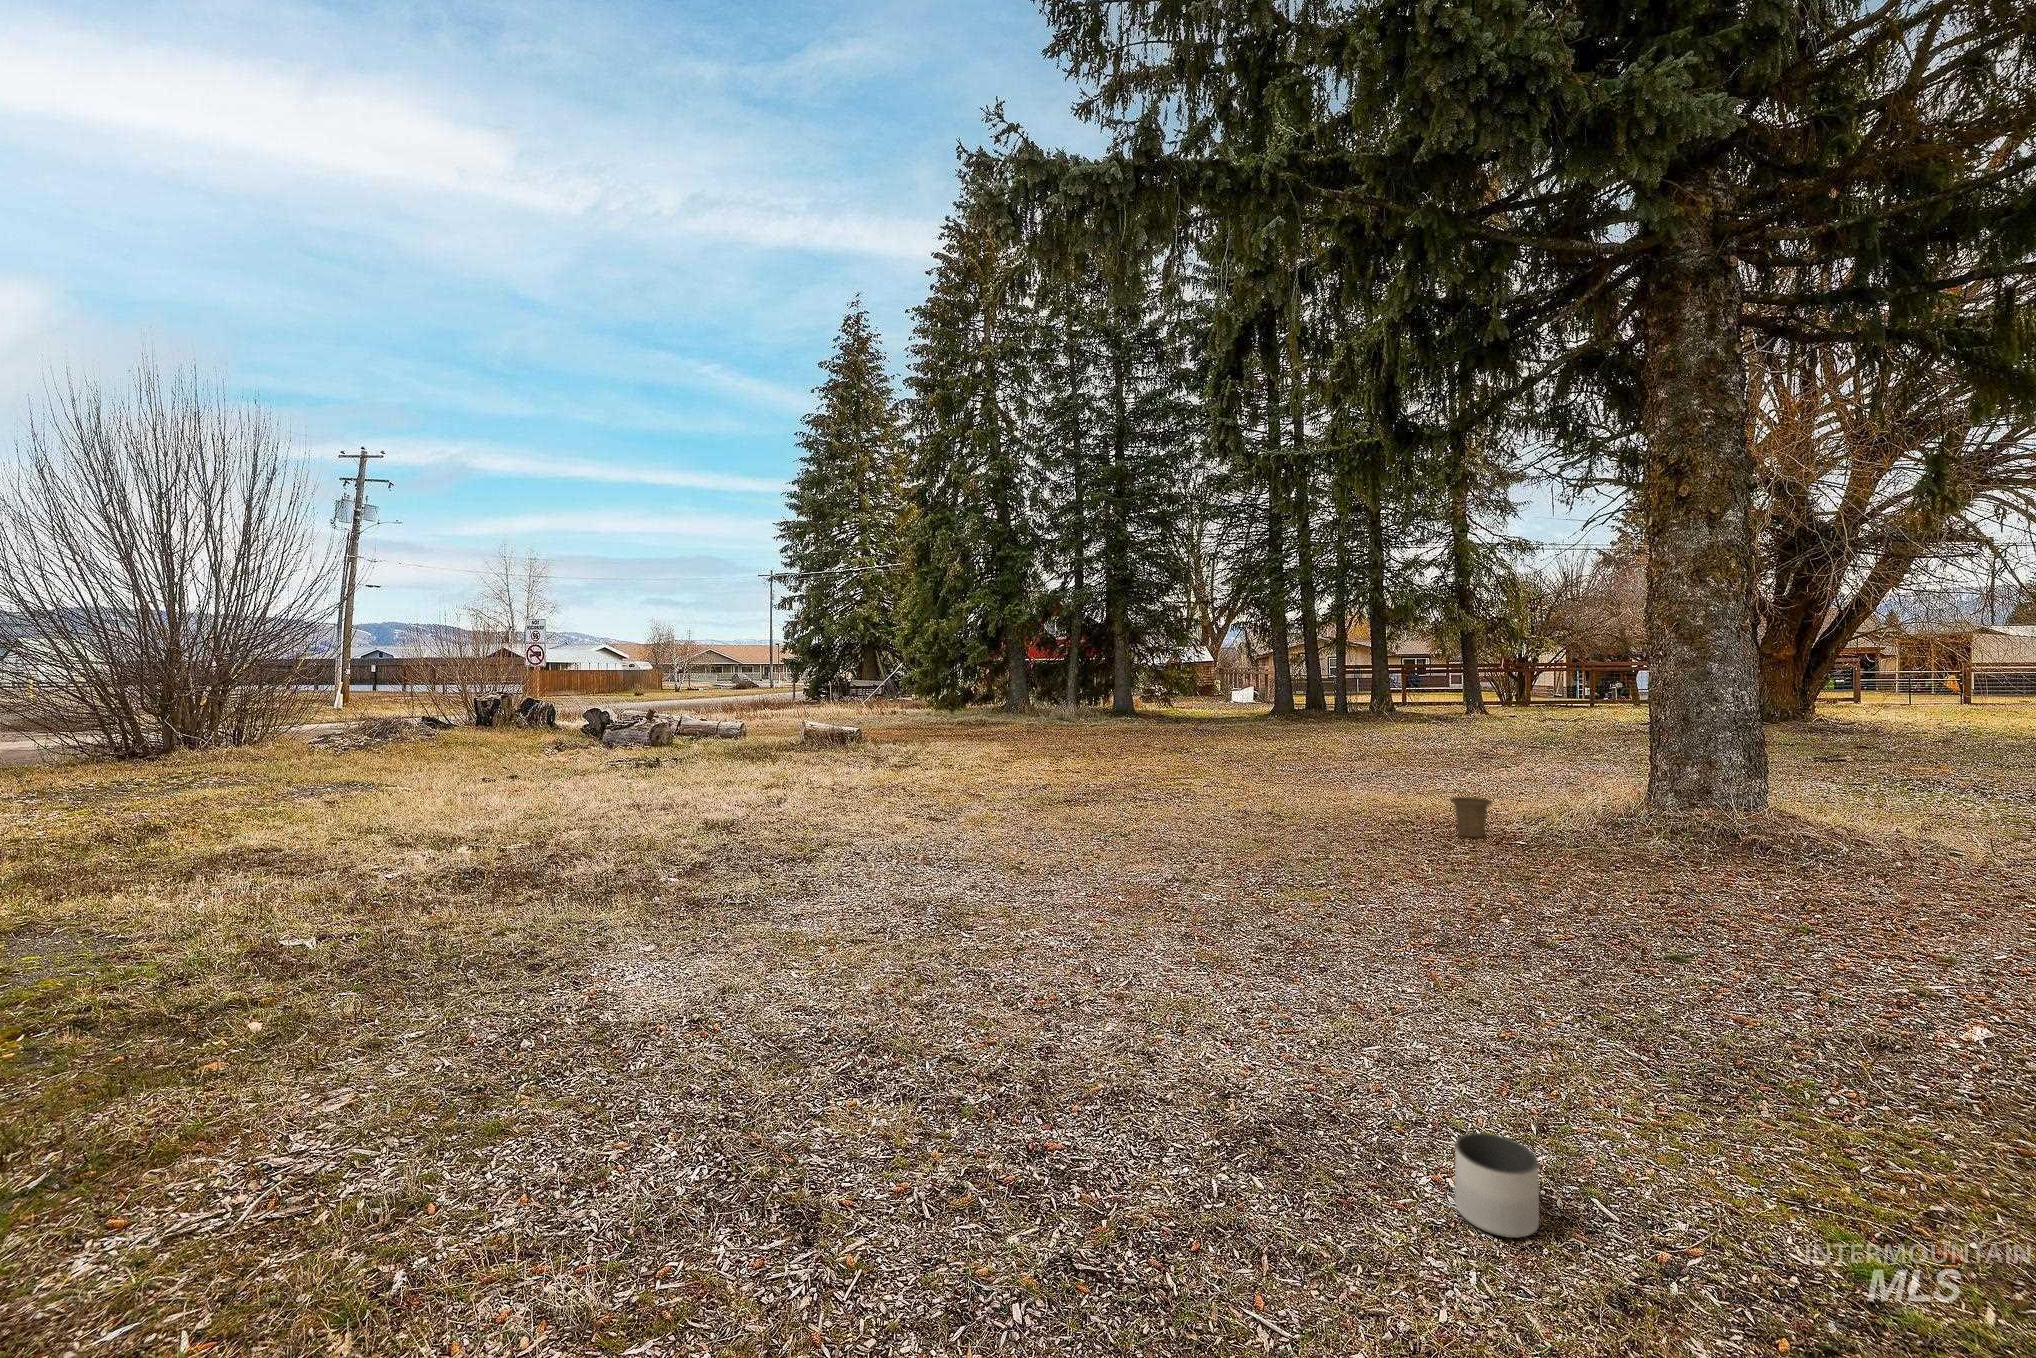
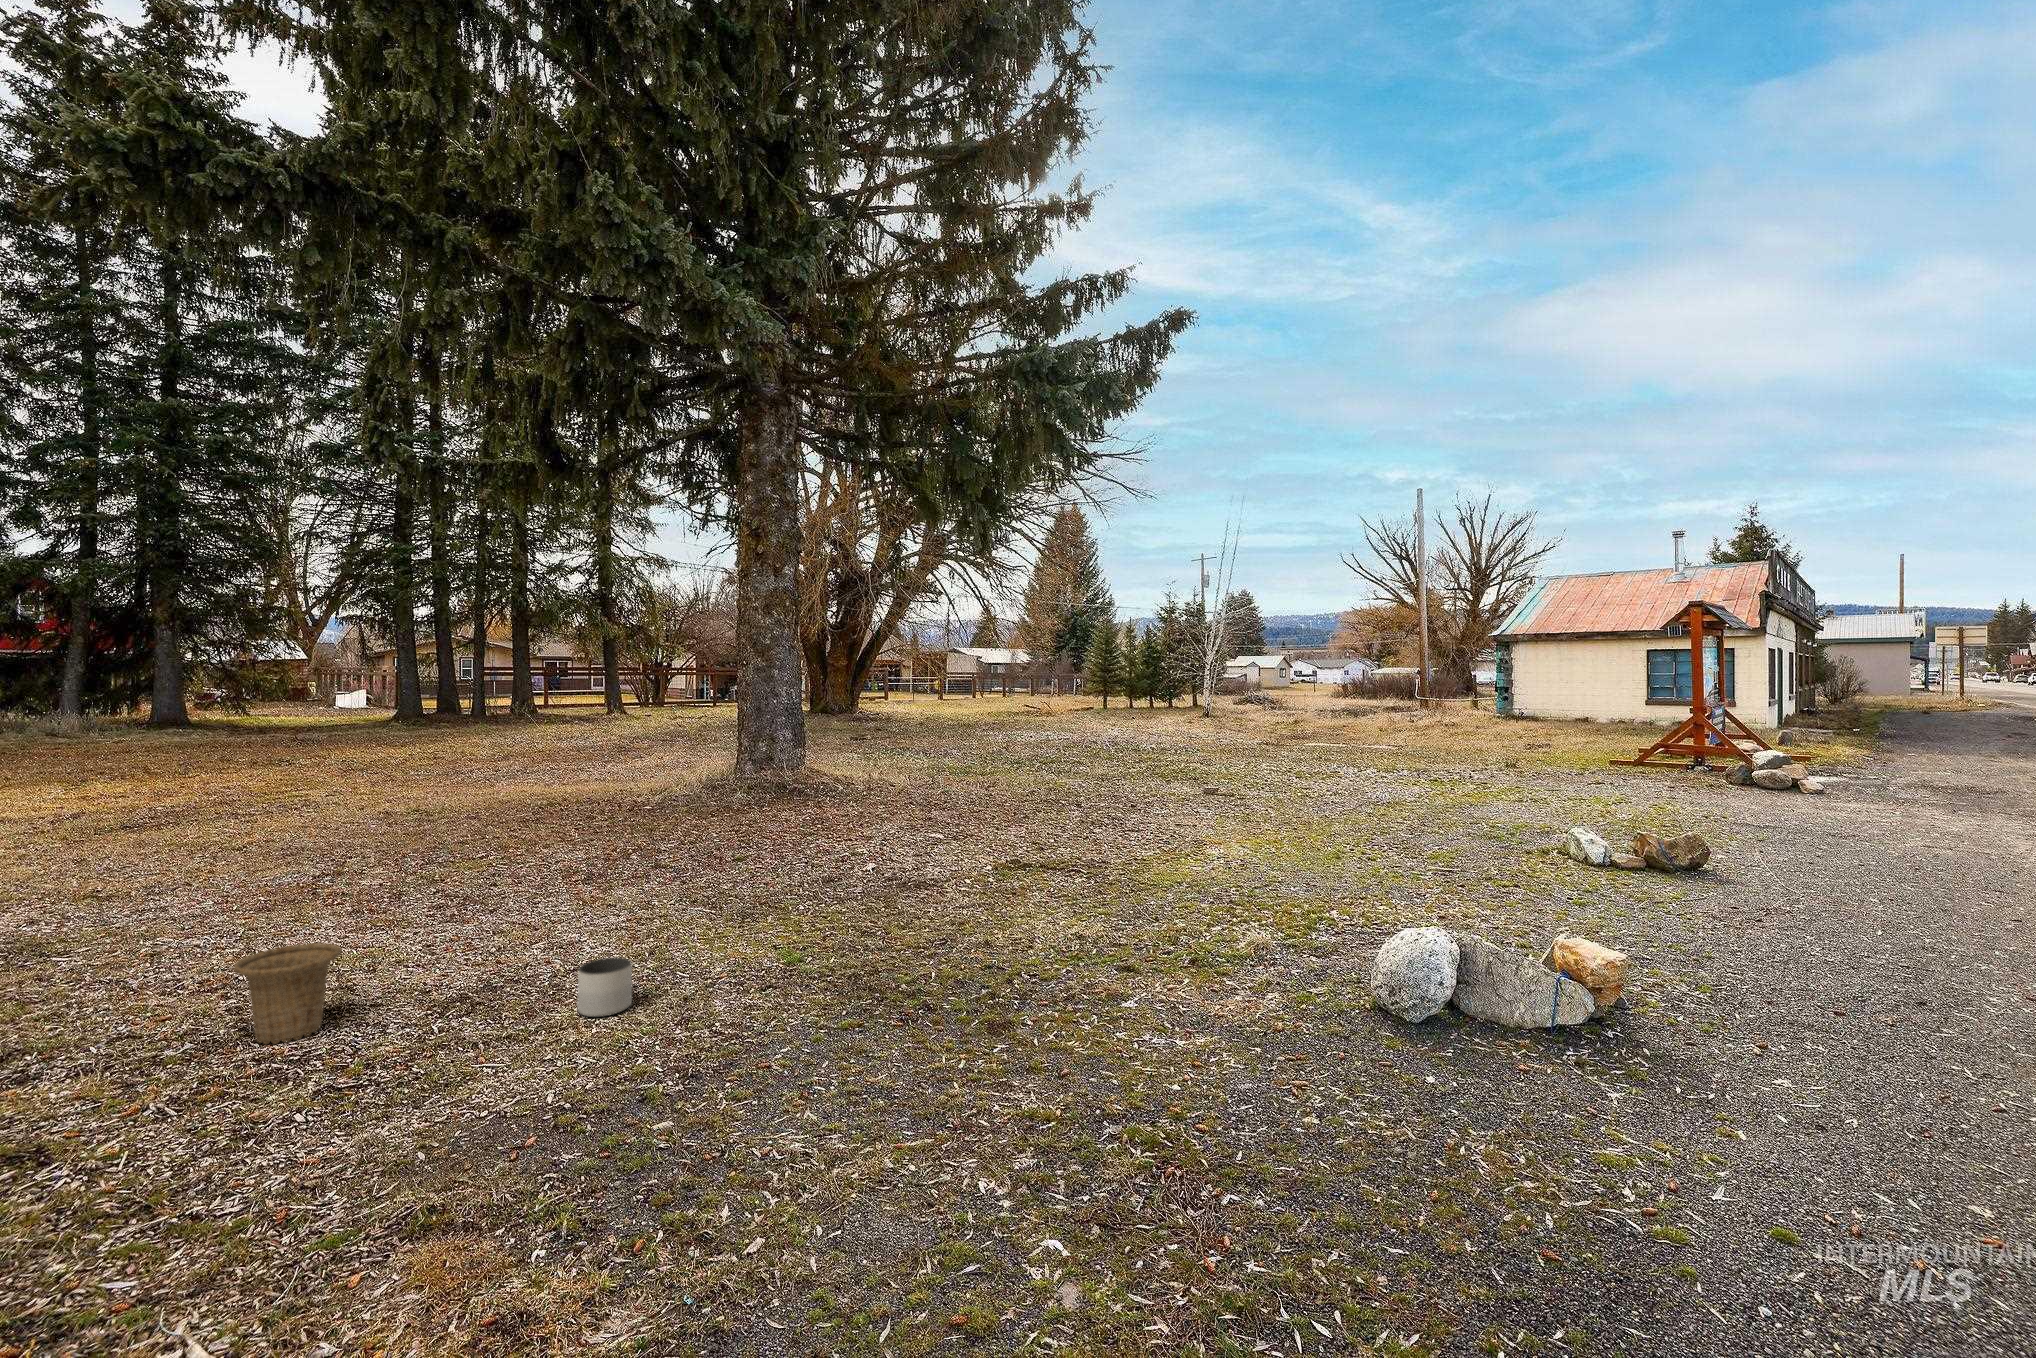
basket: present [1450,797,1492,838] -> present [233,943,342,1044]

